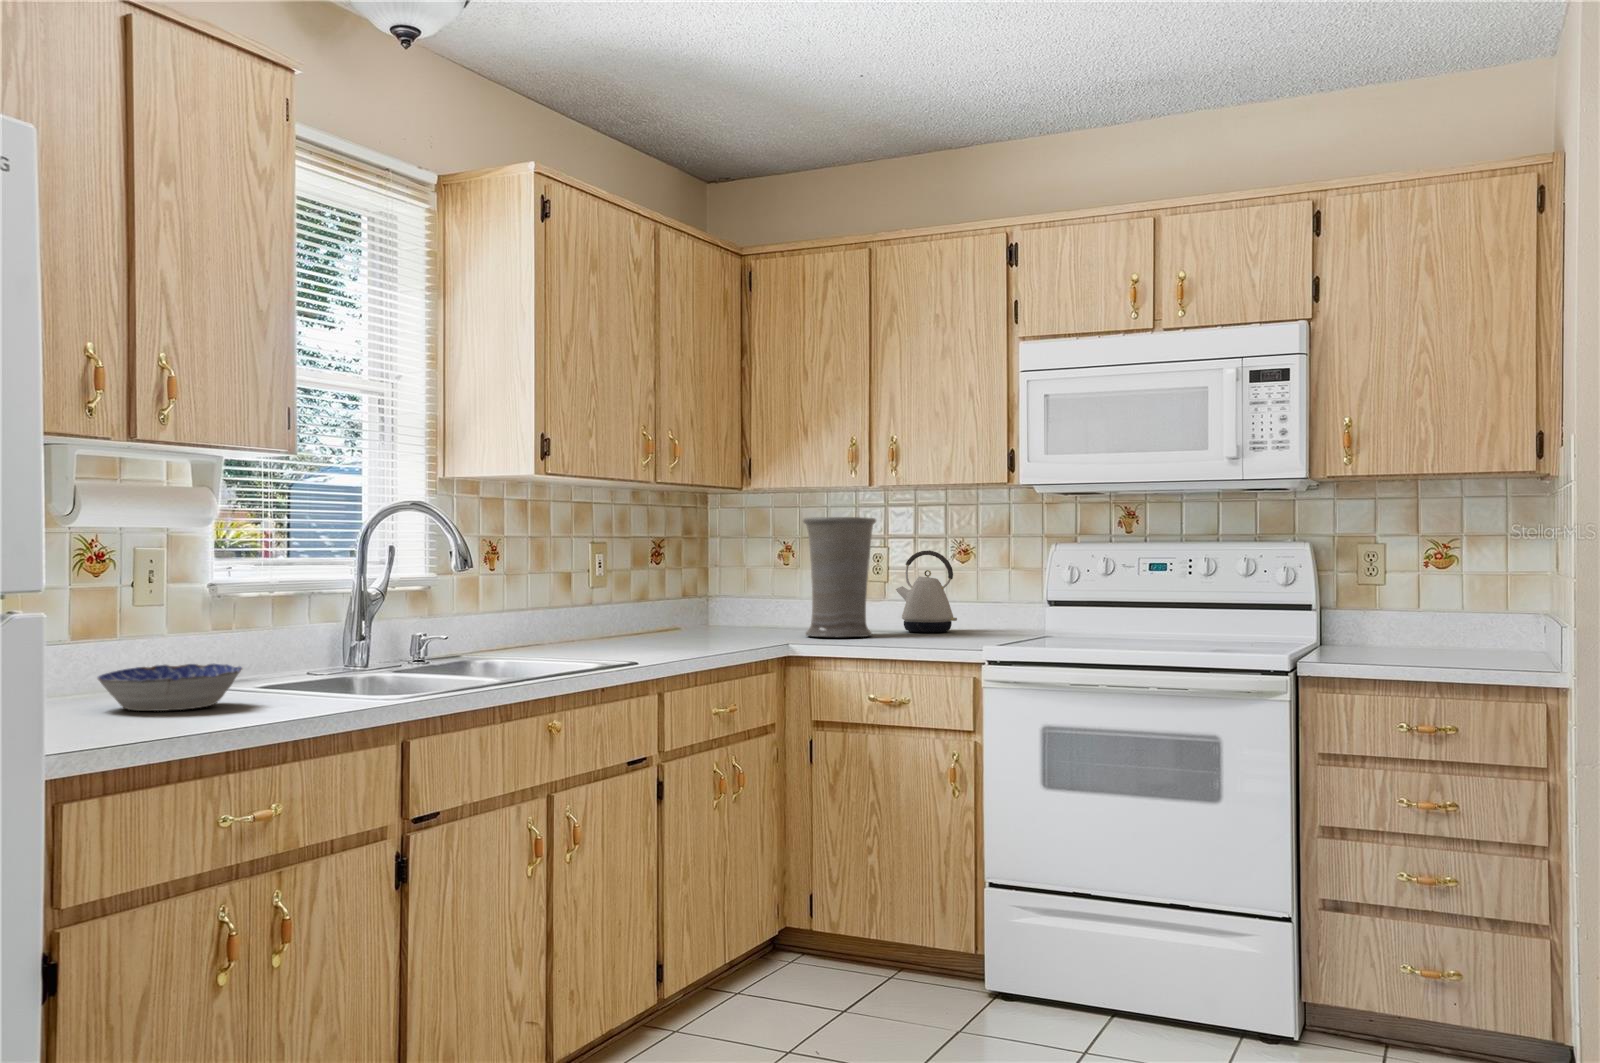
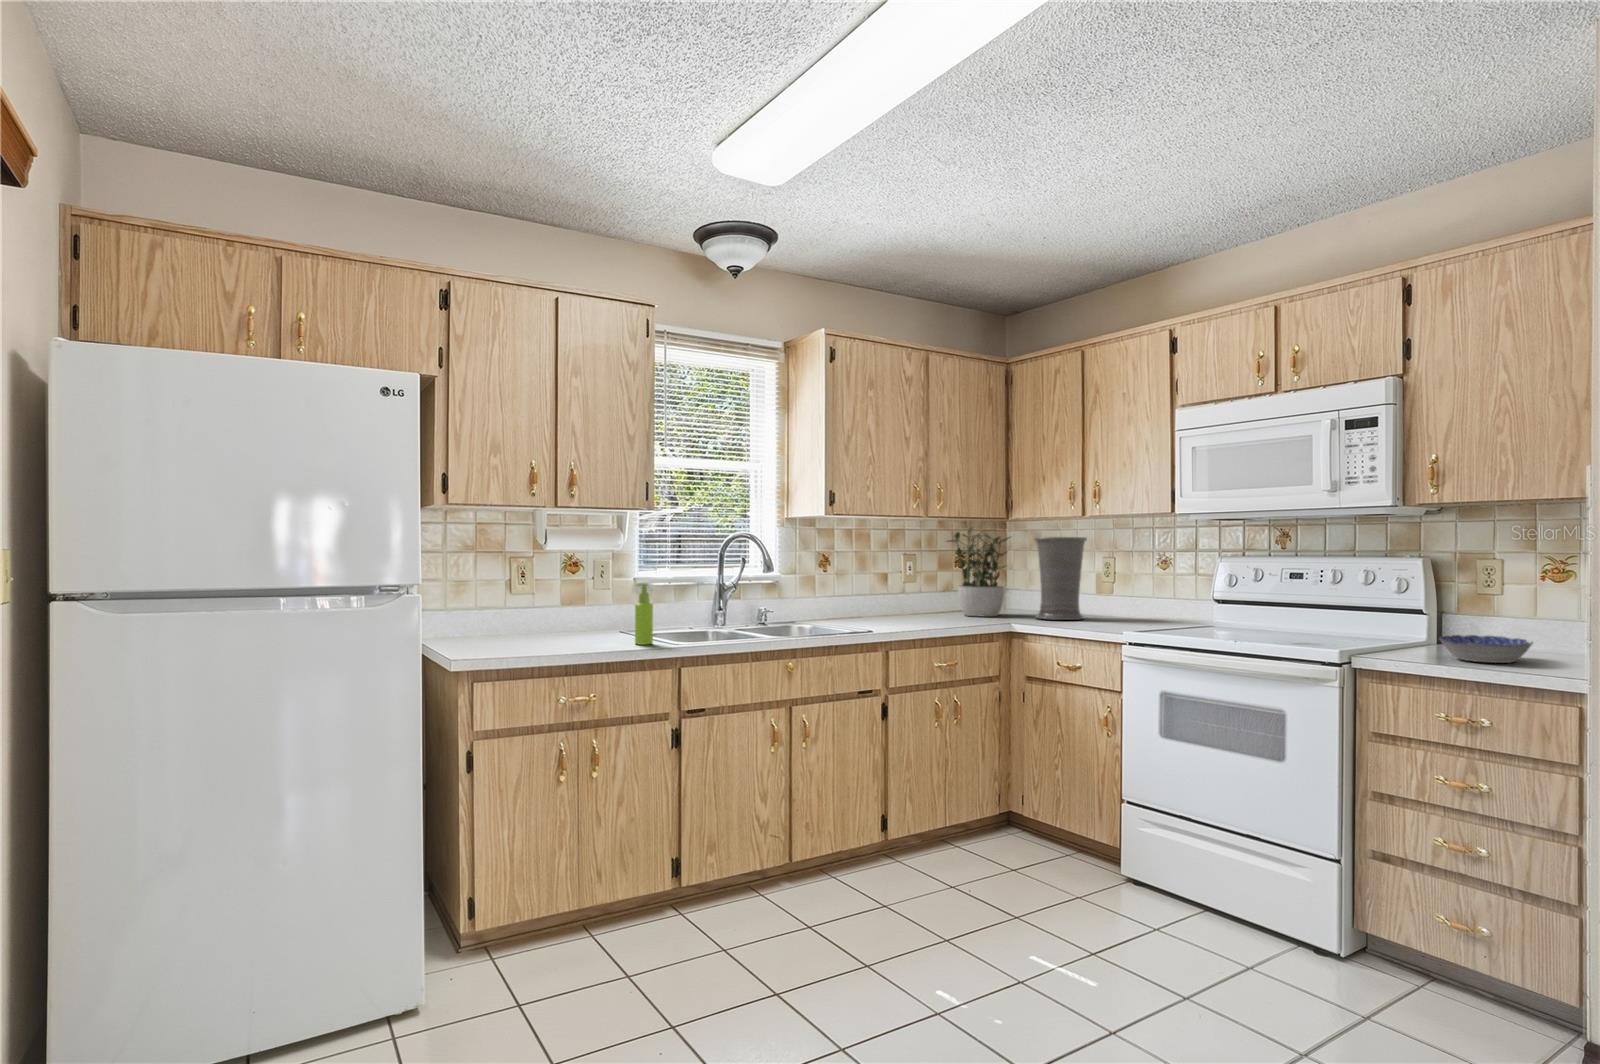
potted plant: none [666,502,759,638] -> present [948,527,1009,616]
kettle: present [896,550,957,632] -> none [1115,560,1157,619]
soap dispenser: none [306,588,342,705] -> present [634,583,653,645]
bowl: present [97,663,242,711] -> present [1440,635,1533,663]

